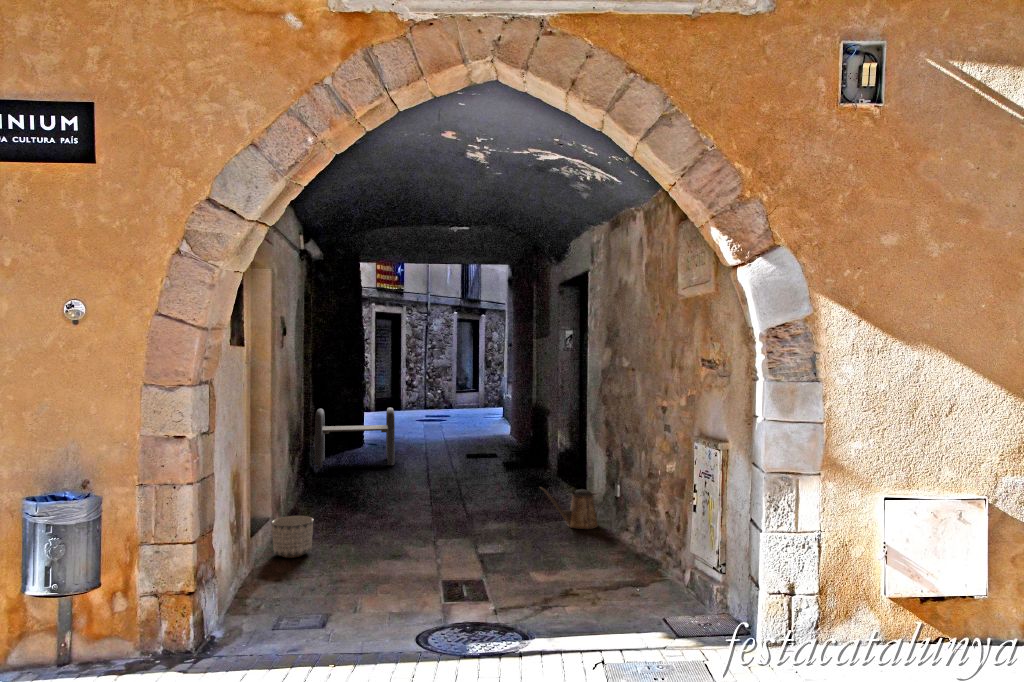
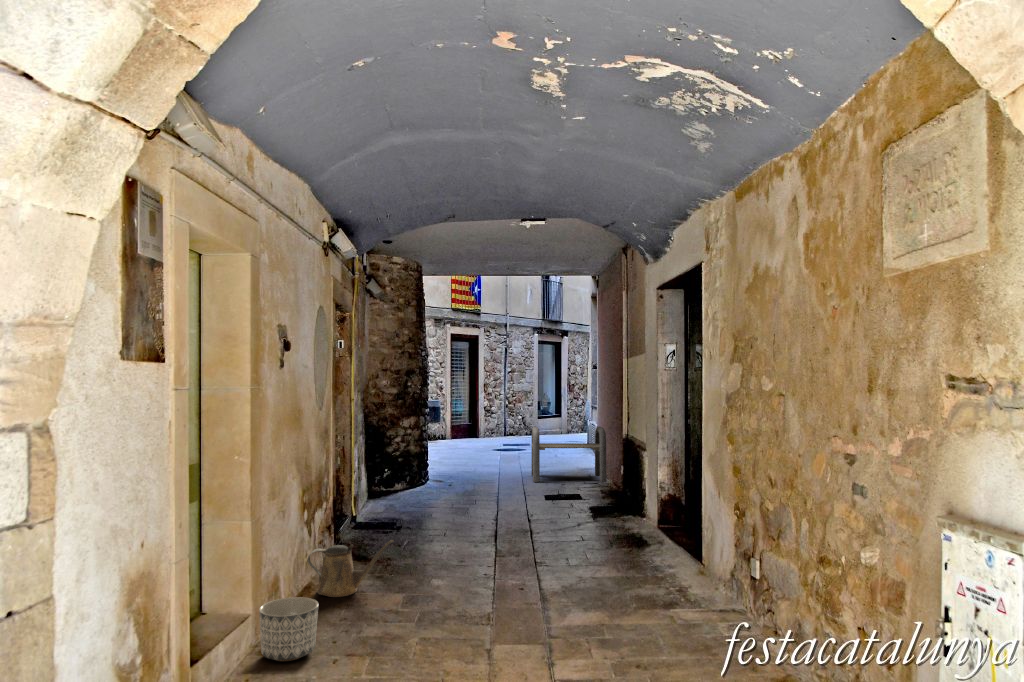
bench: present [315,407,395,468] -> present [531,426,607,482]
watering can: present [540,487,606,529] -> present [307,540,394,597]

